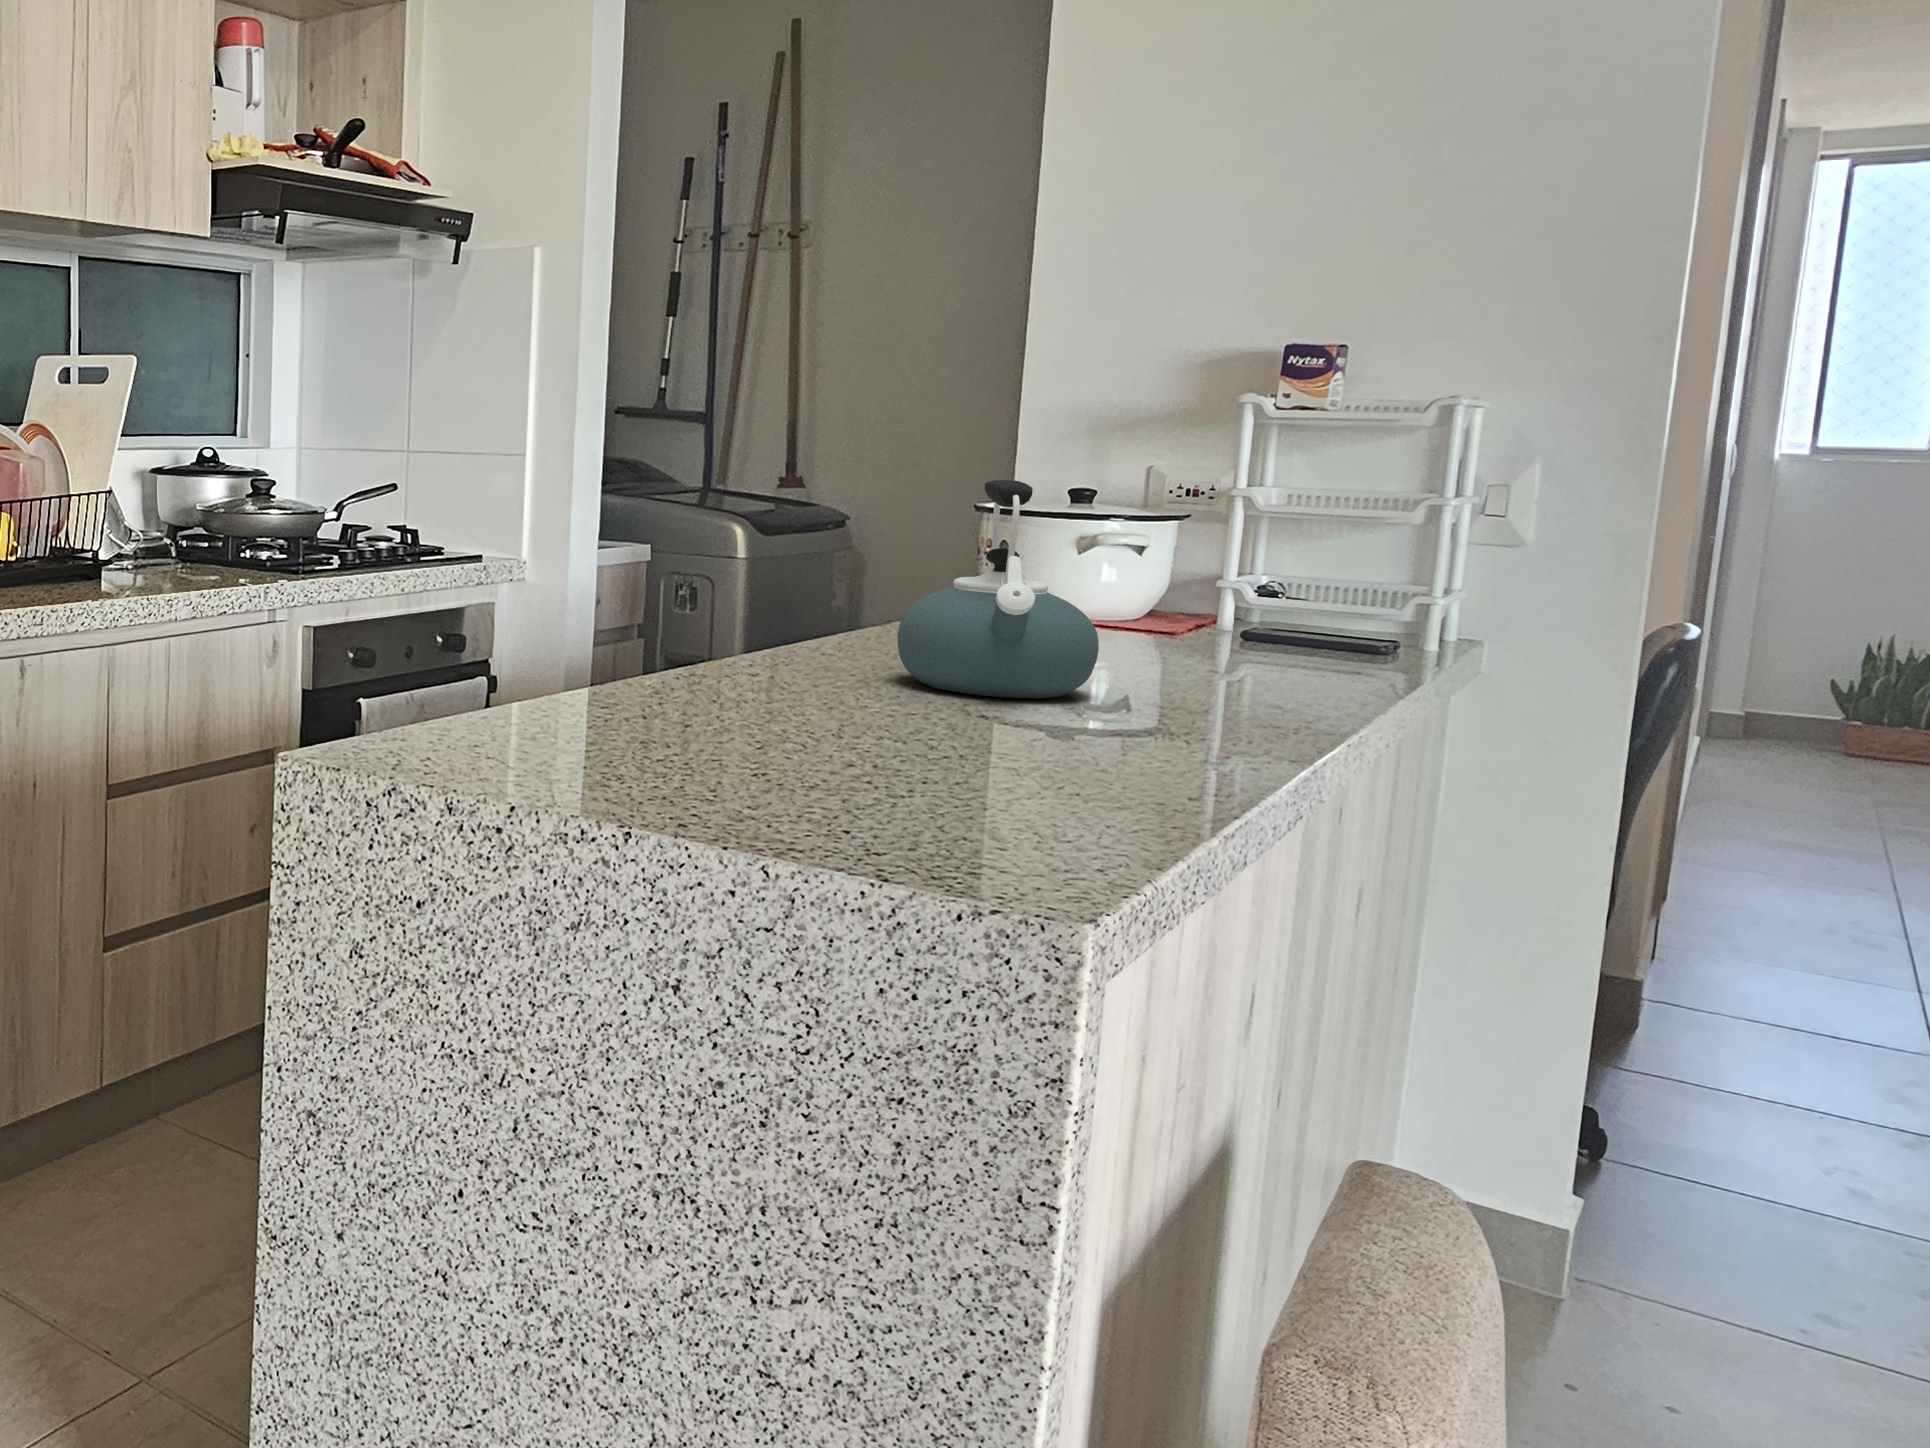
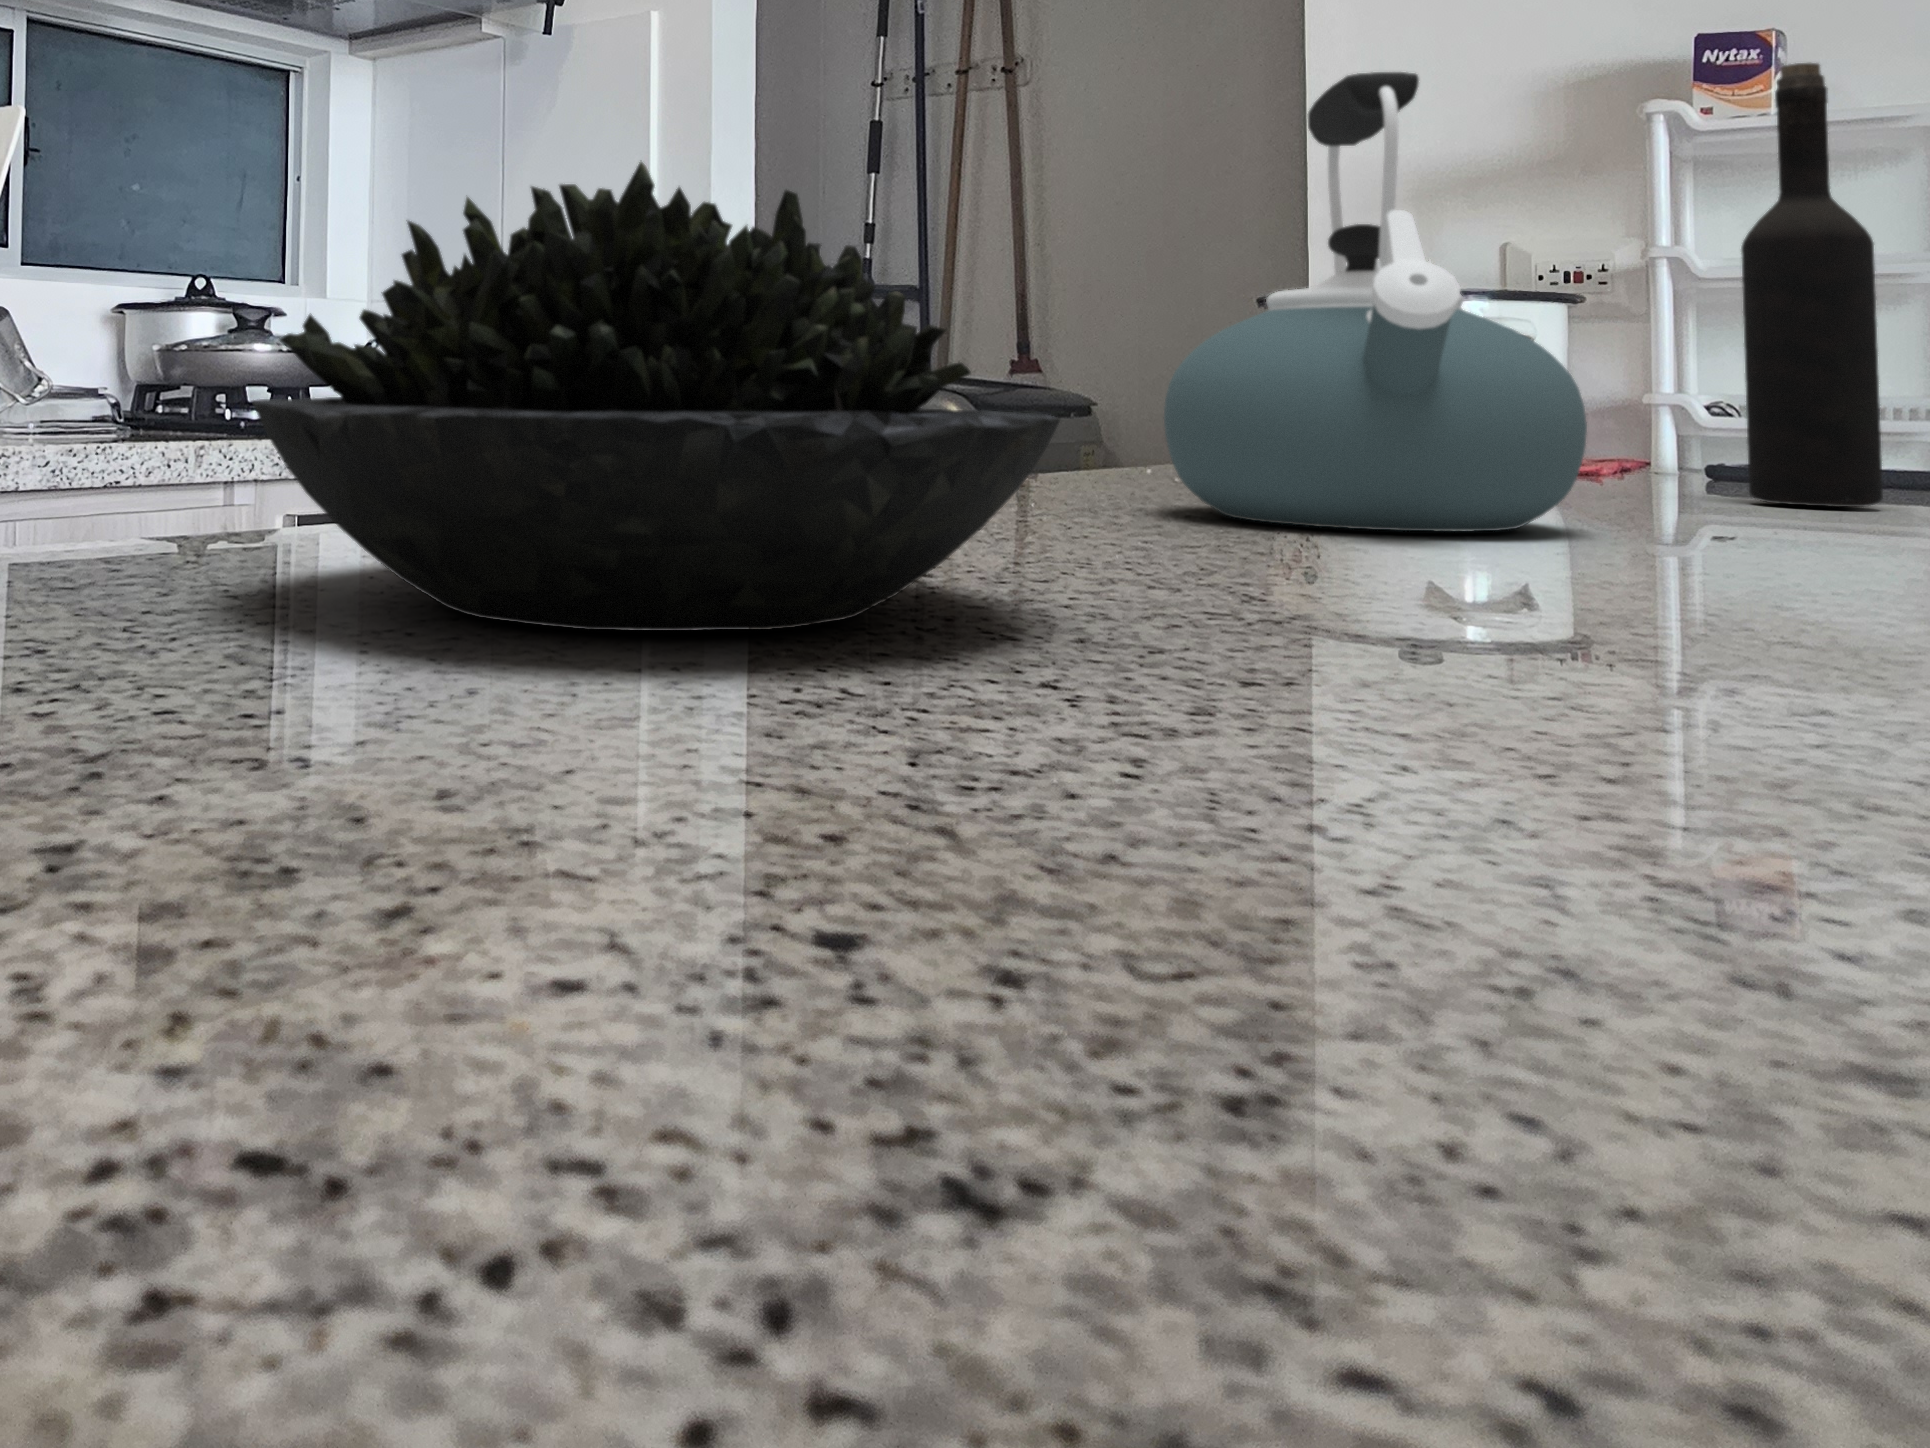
wine bottle: none [1221,436,1302,677] -> present [1741,63,1883,507]
succulent plant: none [583,597,860,750] -> present [252,162,1060,631]

